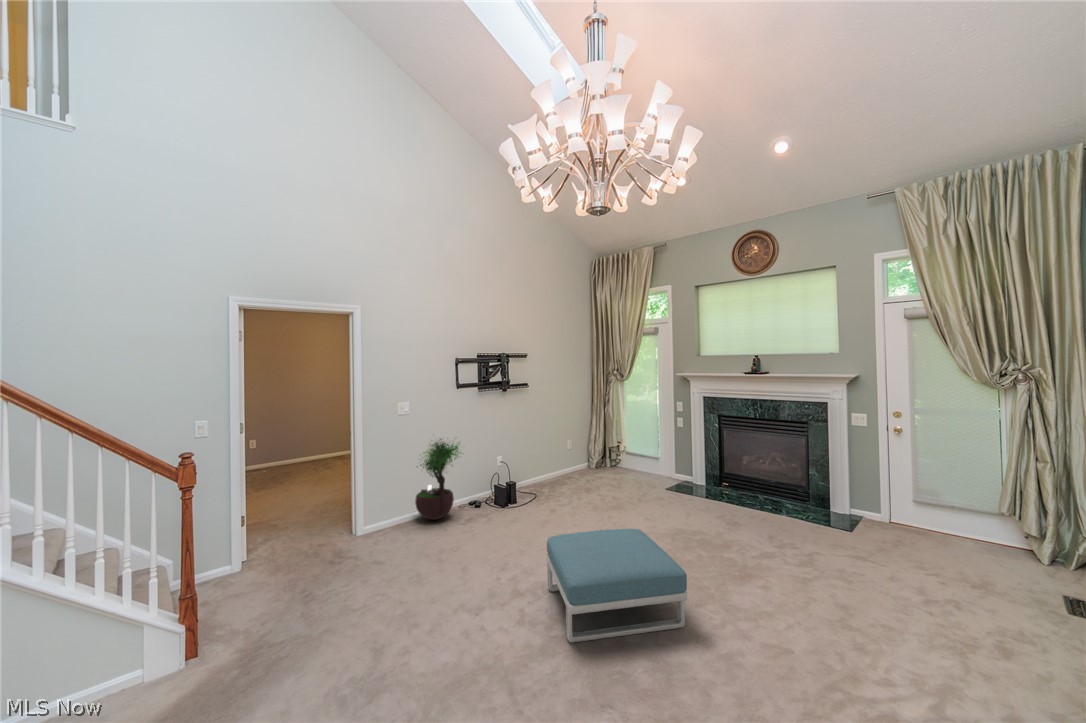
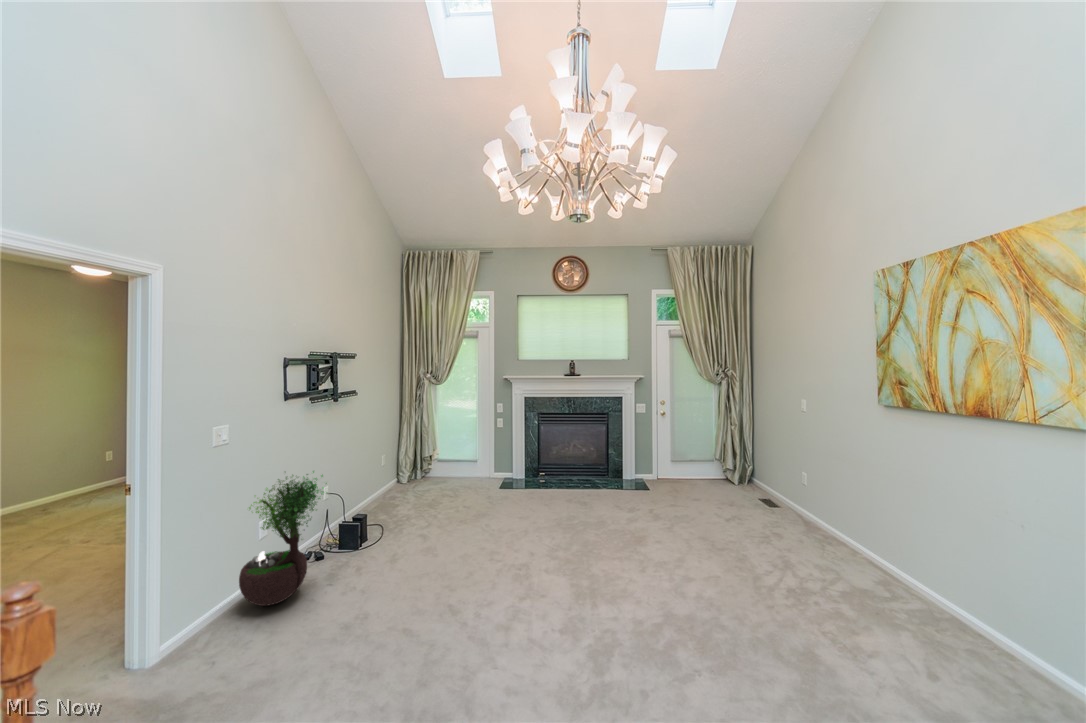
footstool: present [547,529,687,642] -> none [539,527,686,661]

